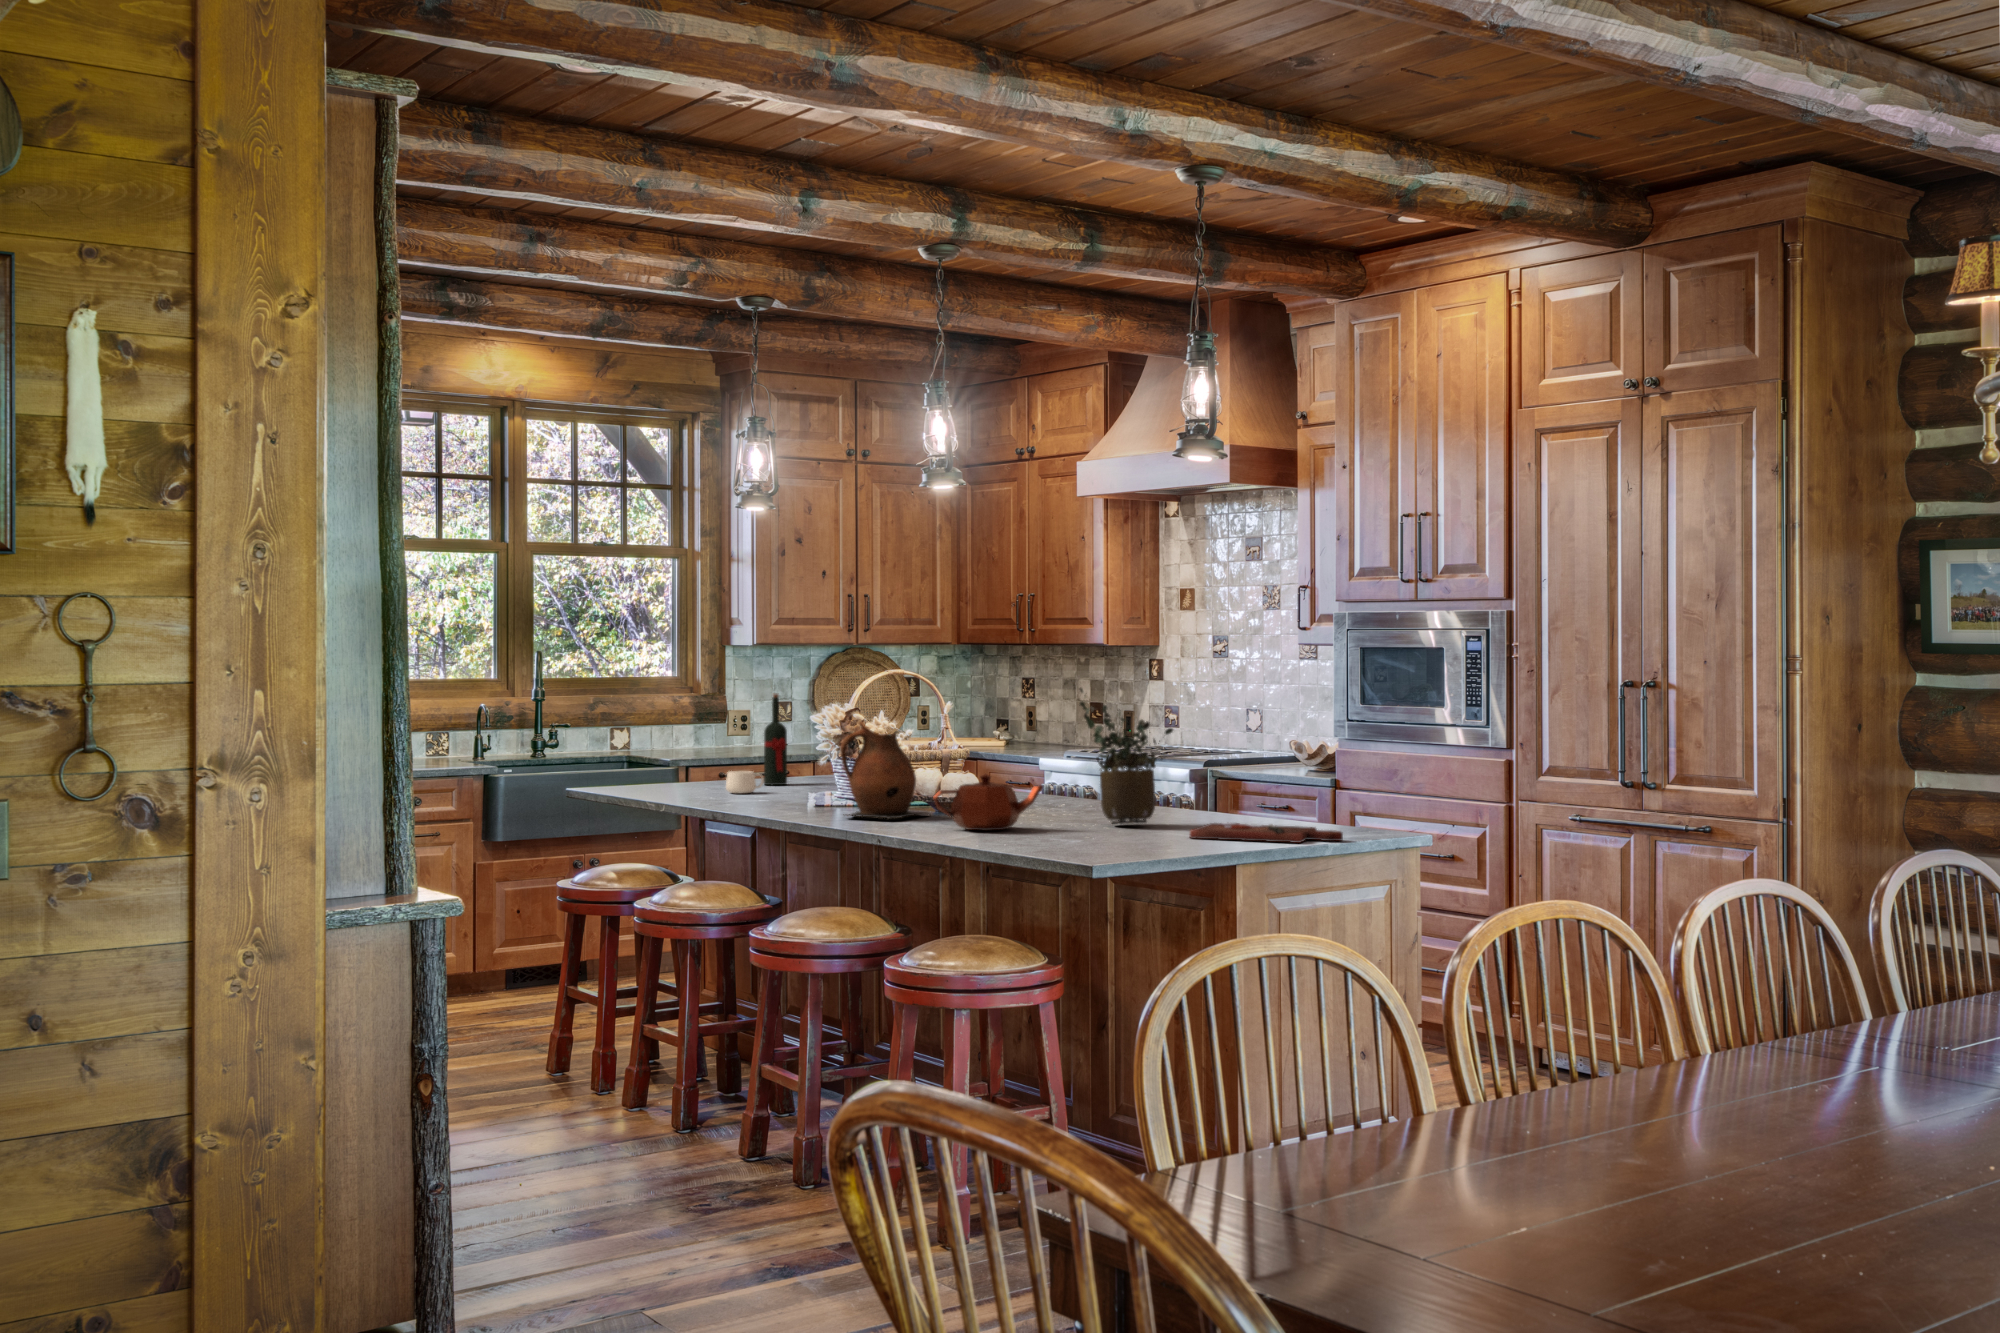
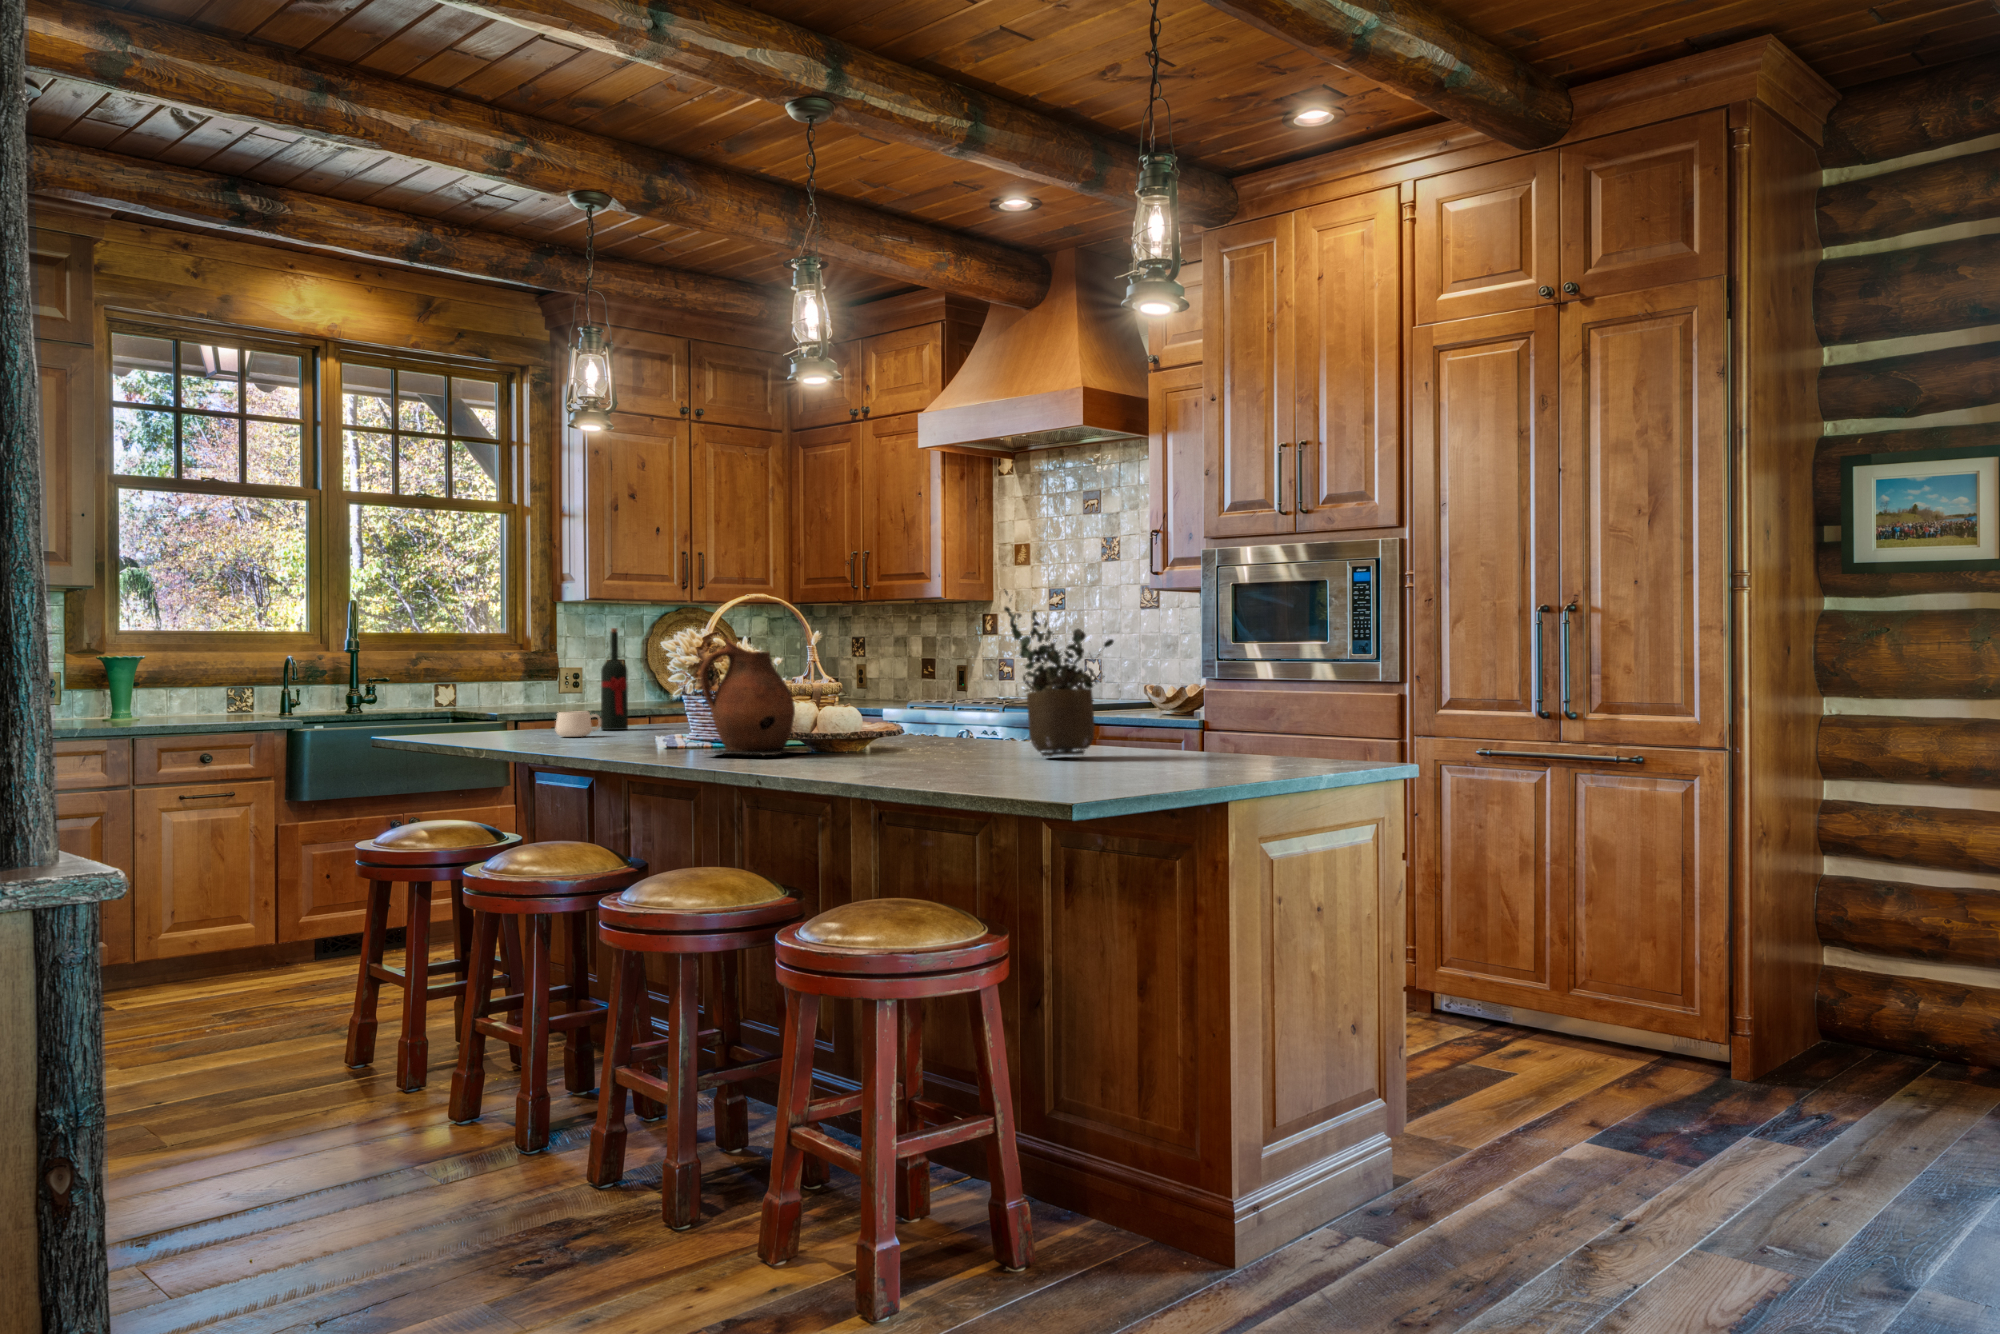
teapot: present [933,774,1043,831] -> none [826,694,968,765]
cutting board: present [1190,822,1343,843] -> none [1158,752,1345,770]

